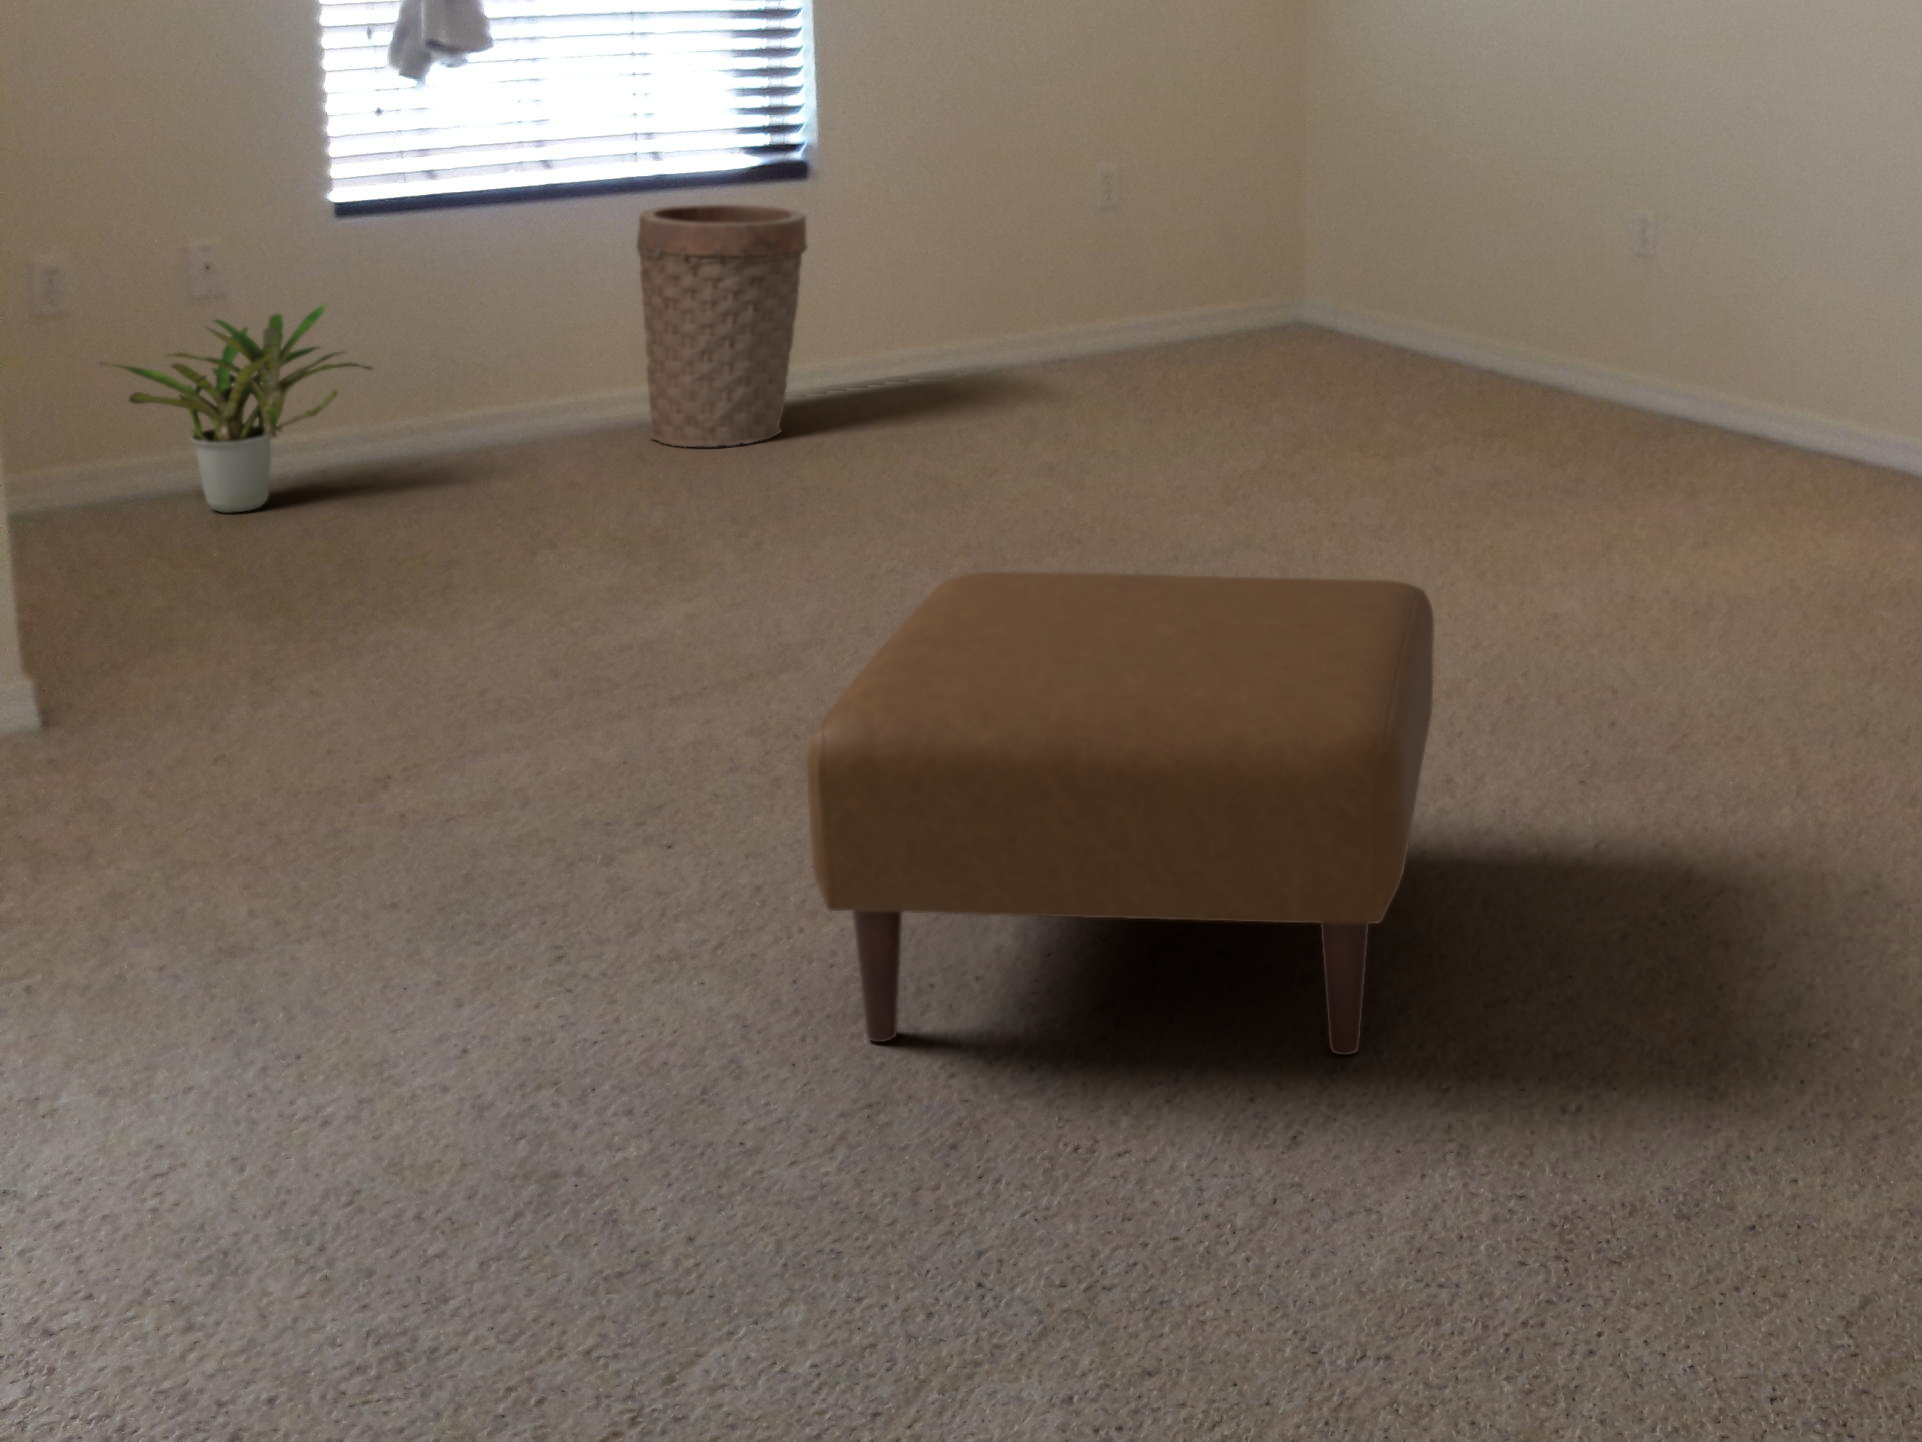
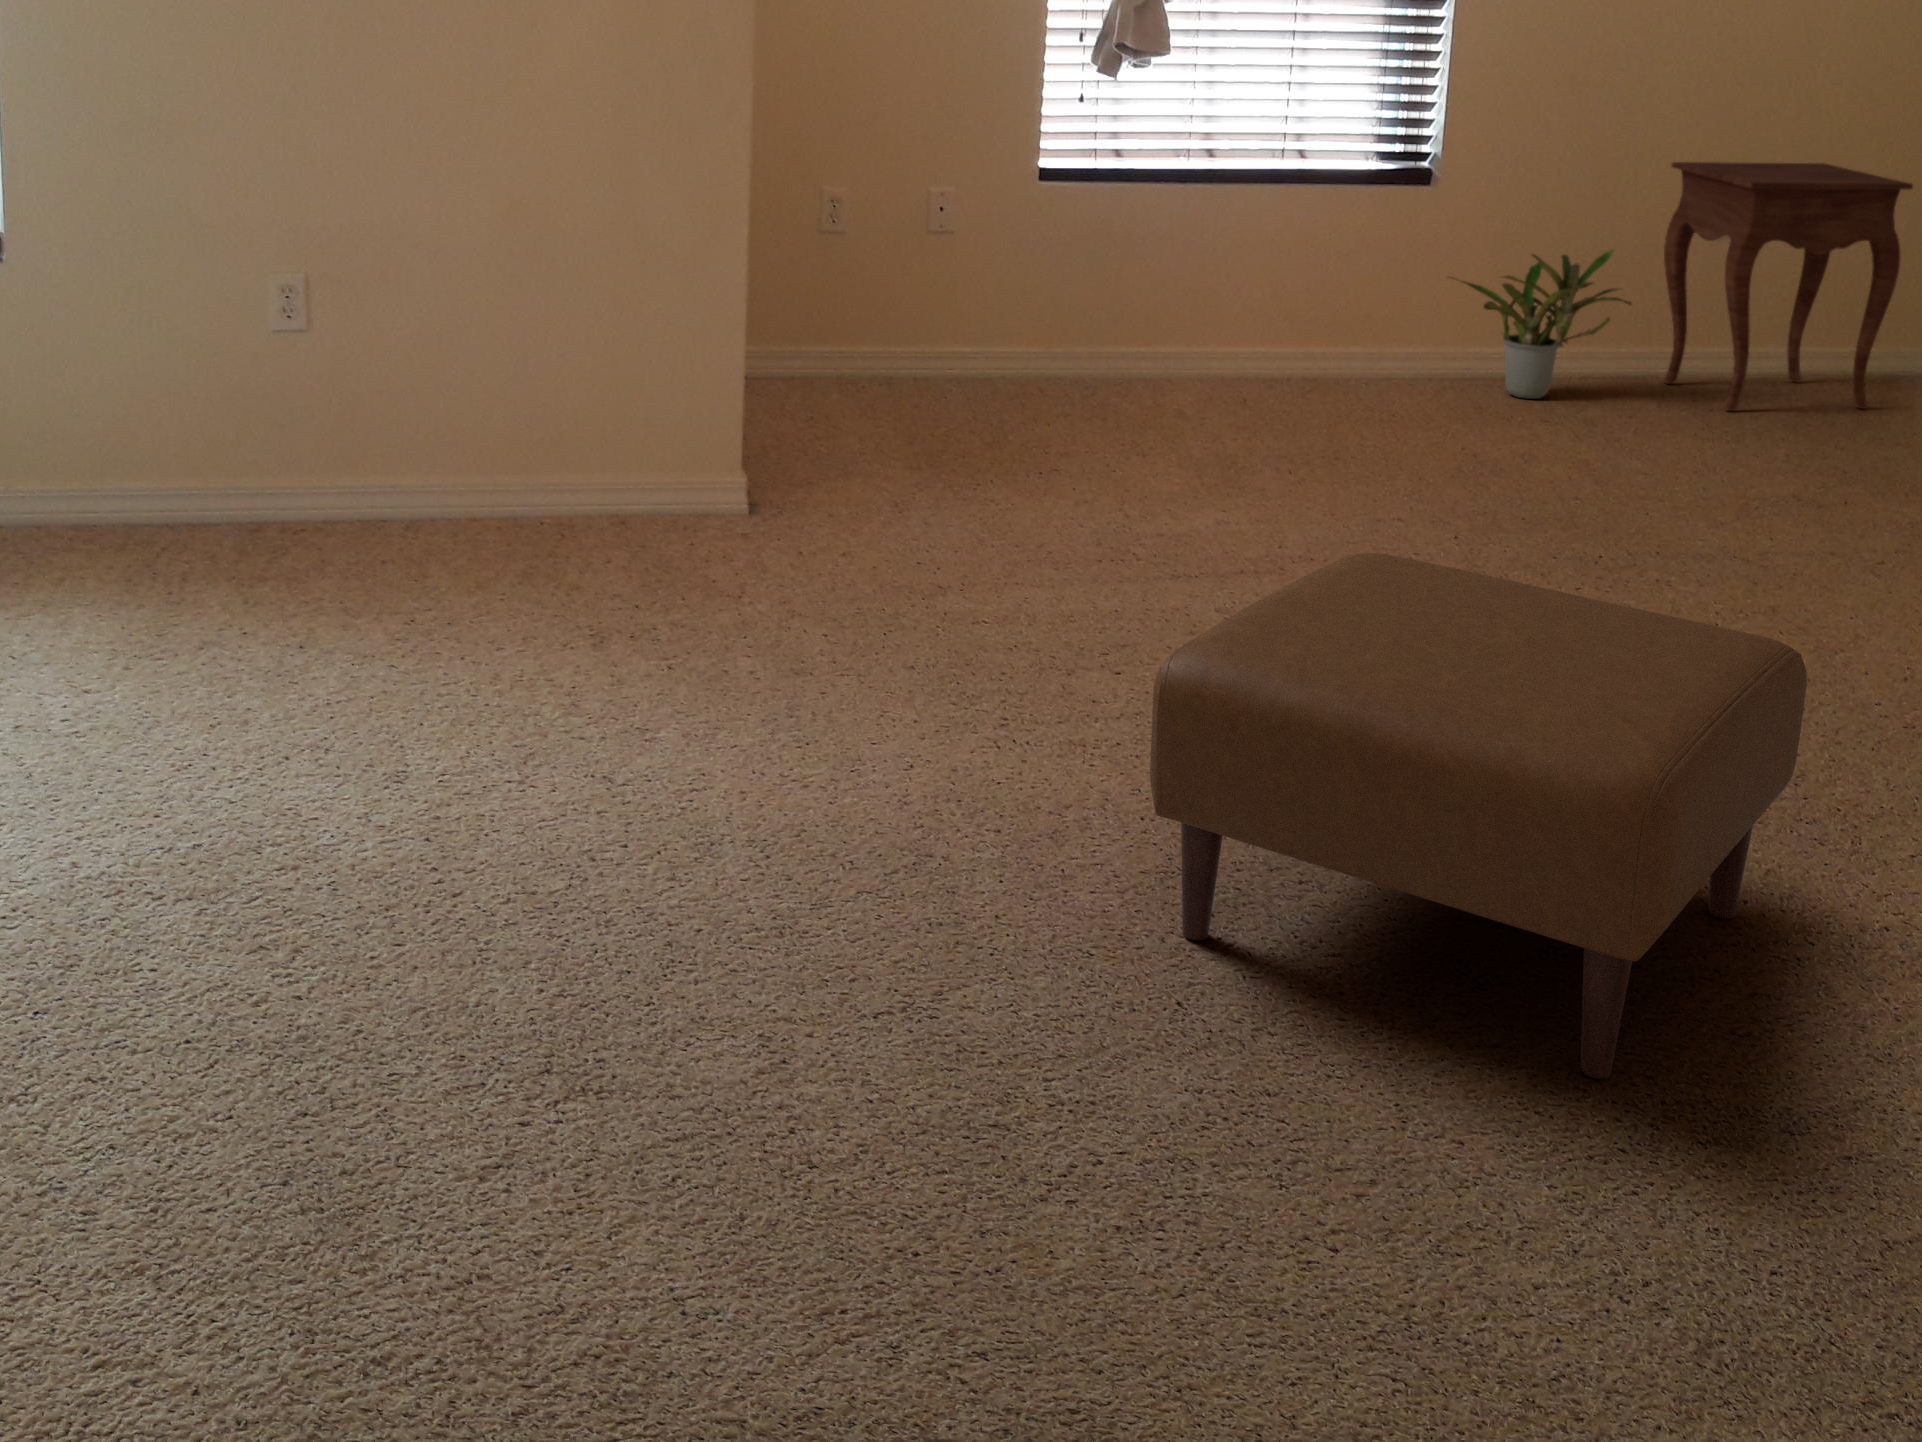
side table: none [1056,117,1293,383] -> present [1664,162,1913,411]
basket: present [637,204,807,448] -> none [1260,199,1413,411]
potted plant: present [108,303,371,513] -> present [1454,250,1631,399]

